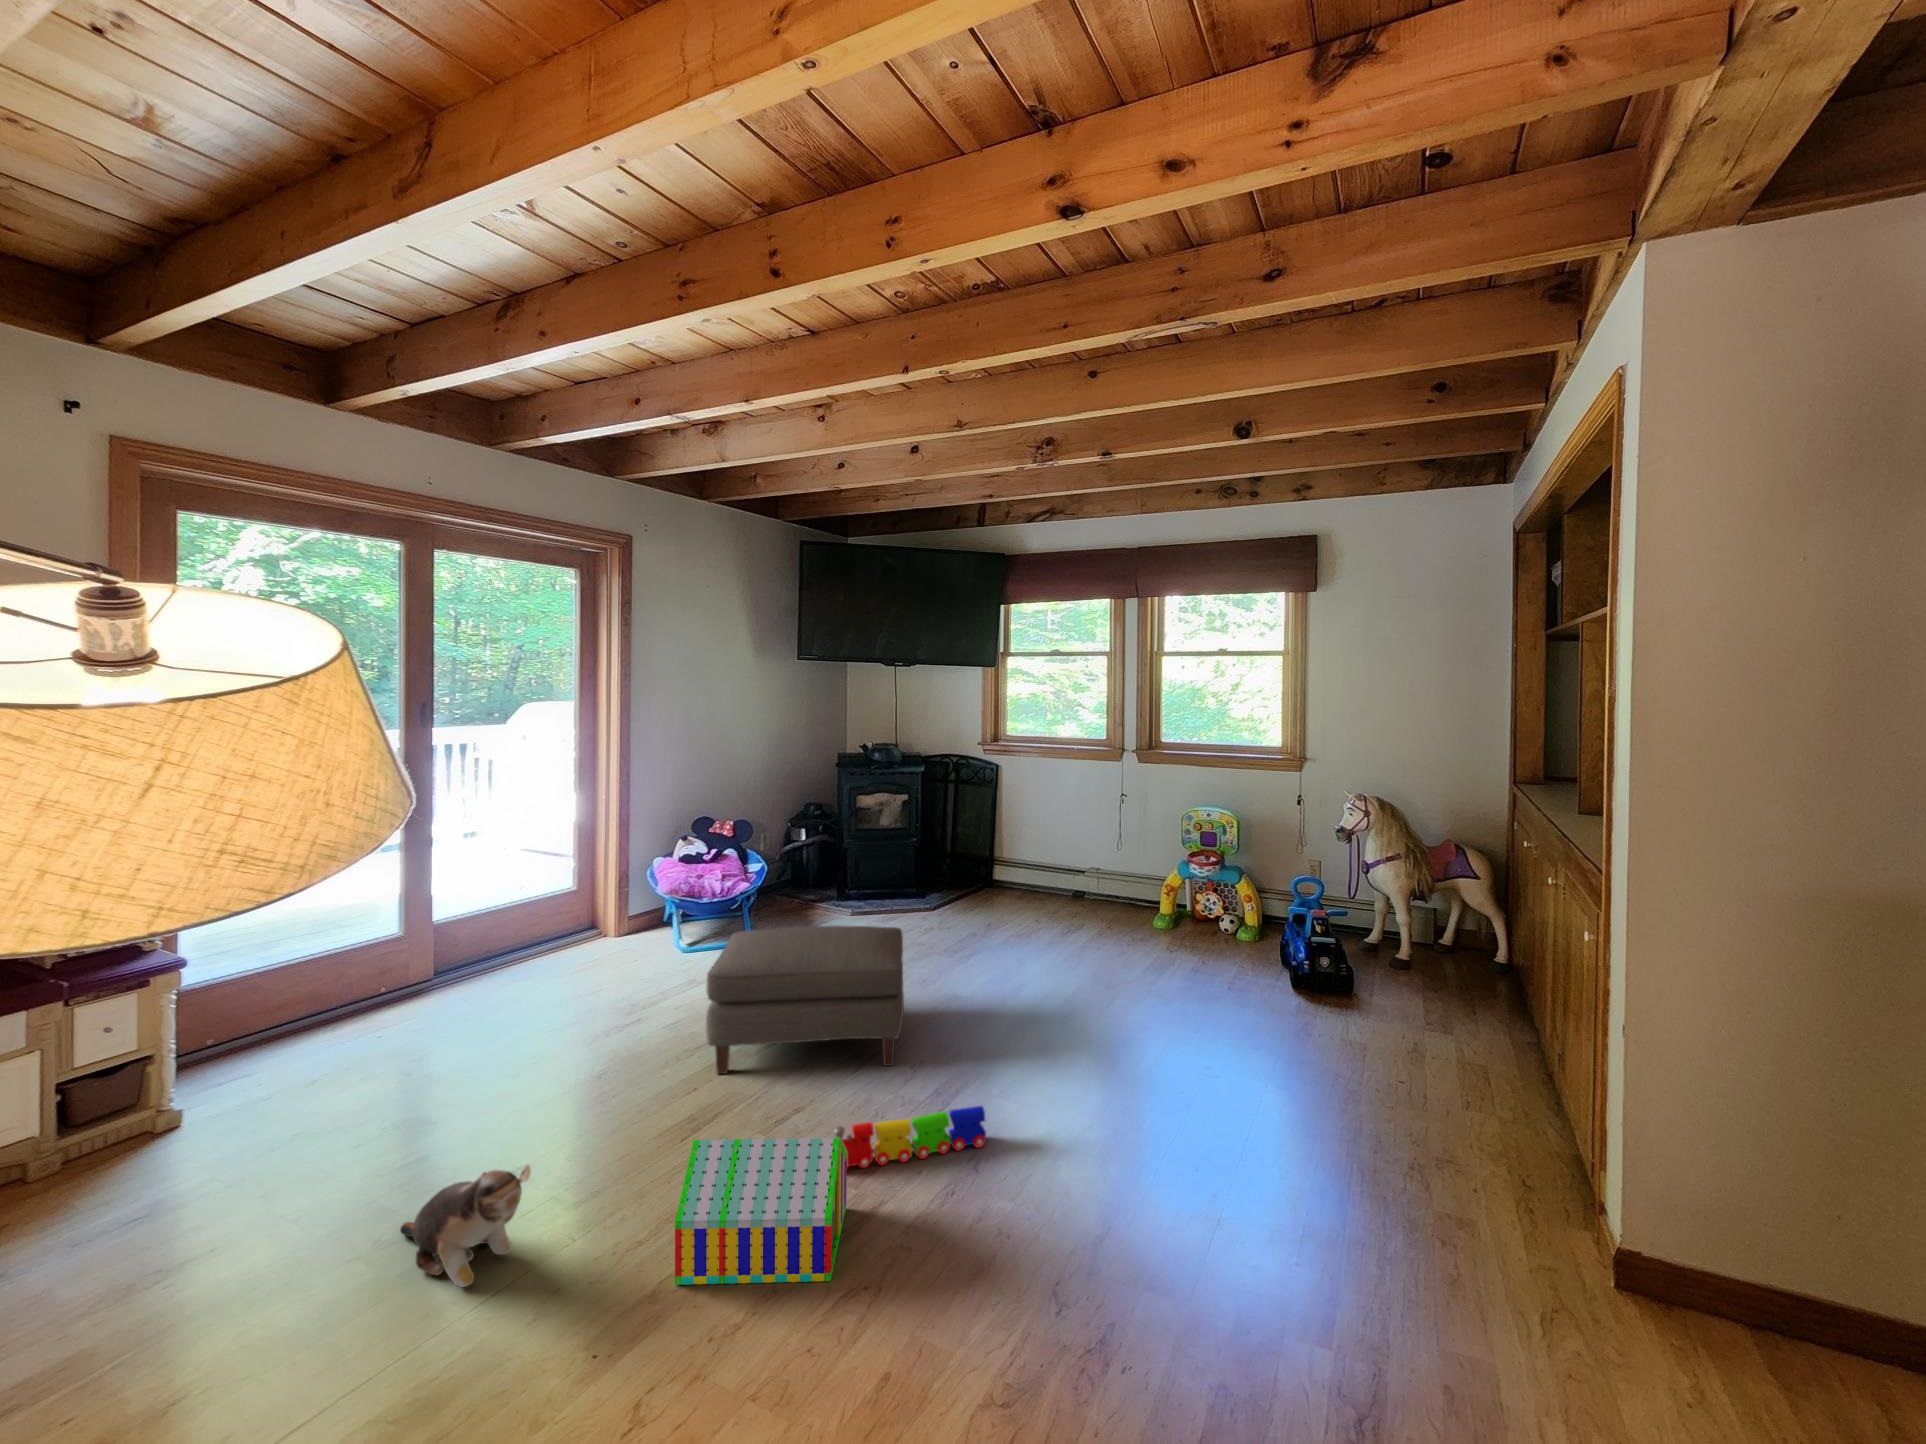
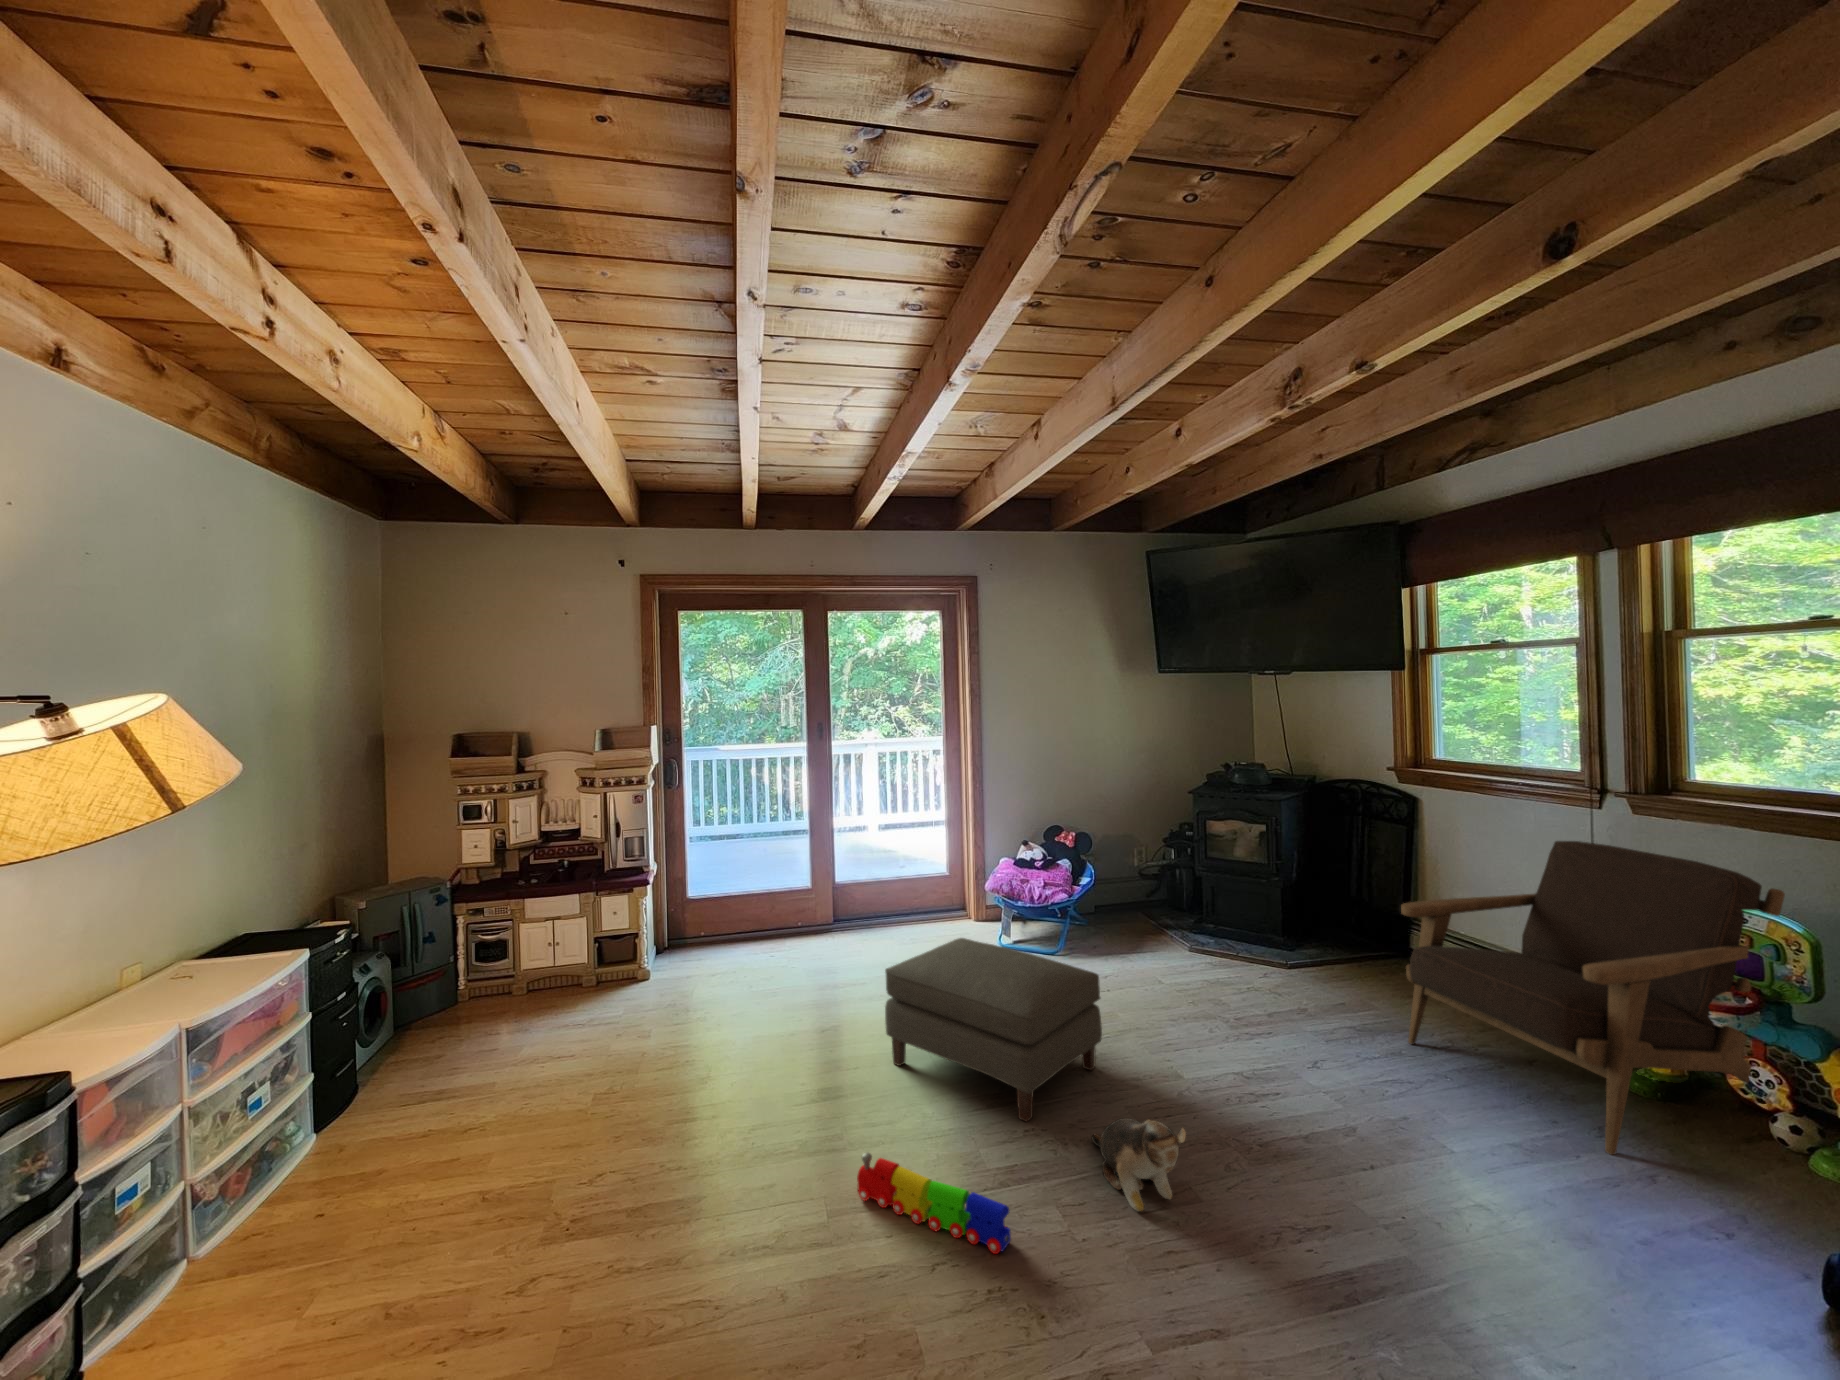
armchair: none [1051,782,1215,959] -> present [1401,841,1785,1155]
toy house: present [675,1138,847,1285] -> none [673,1103,827,1290]
plush toy: present [400,1165,531,1287] -> present [1092,1118,1186,1211]

